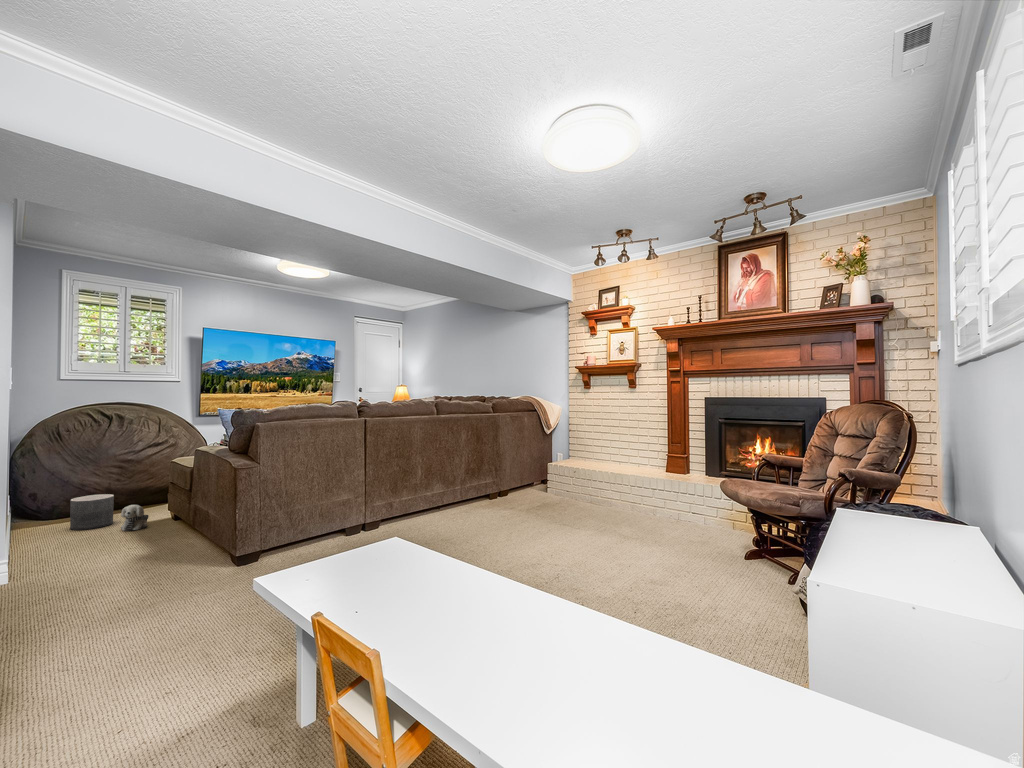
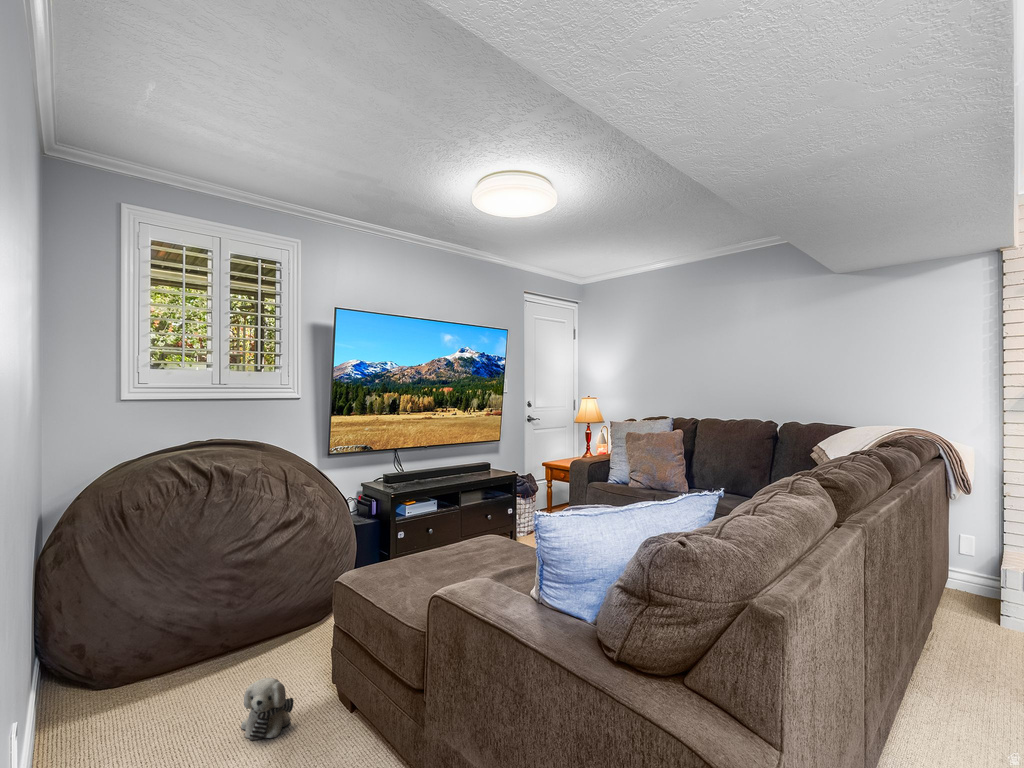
planter: present [70,494,114,530] -> none [144,634,222,725]

